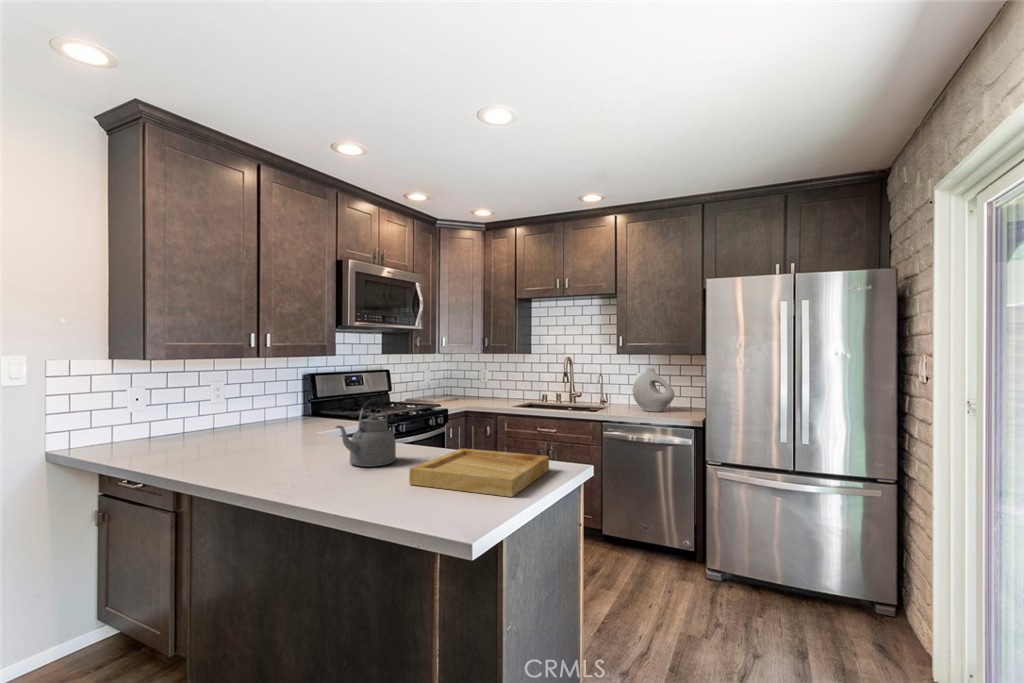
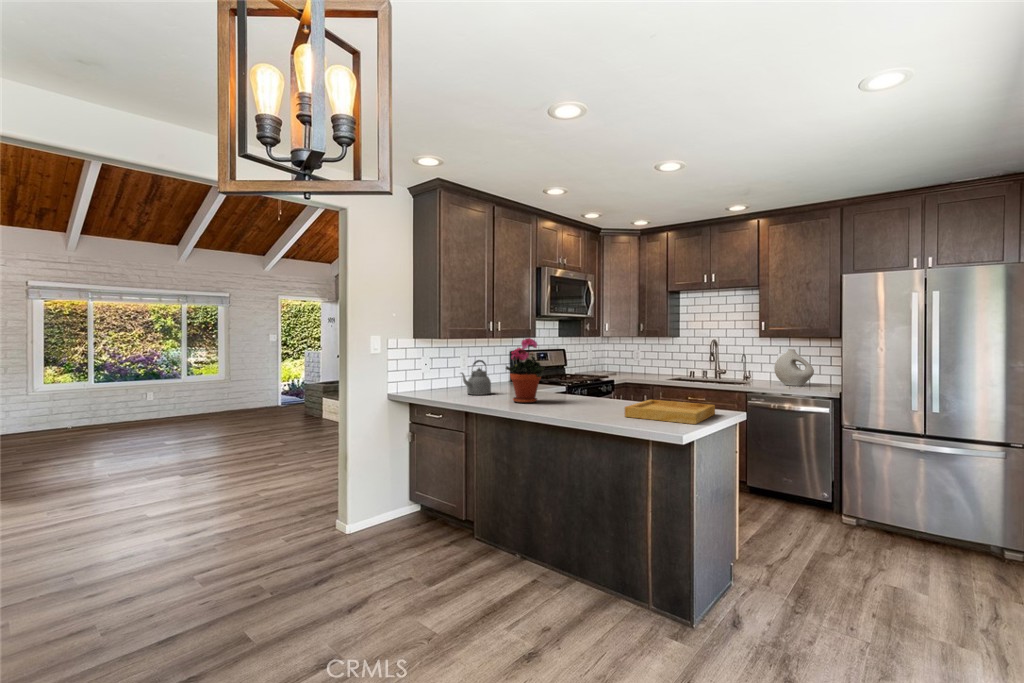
potted plant: none [247,356,312,460] -> present [506,338,545,403]
kettle: present [335,399,396,467] -> present [461,360,491,395]

